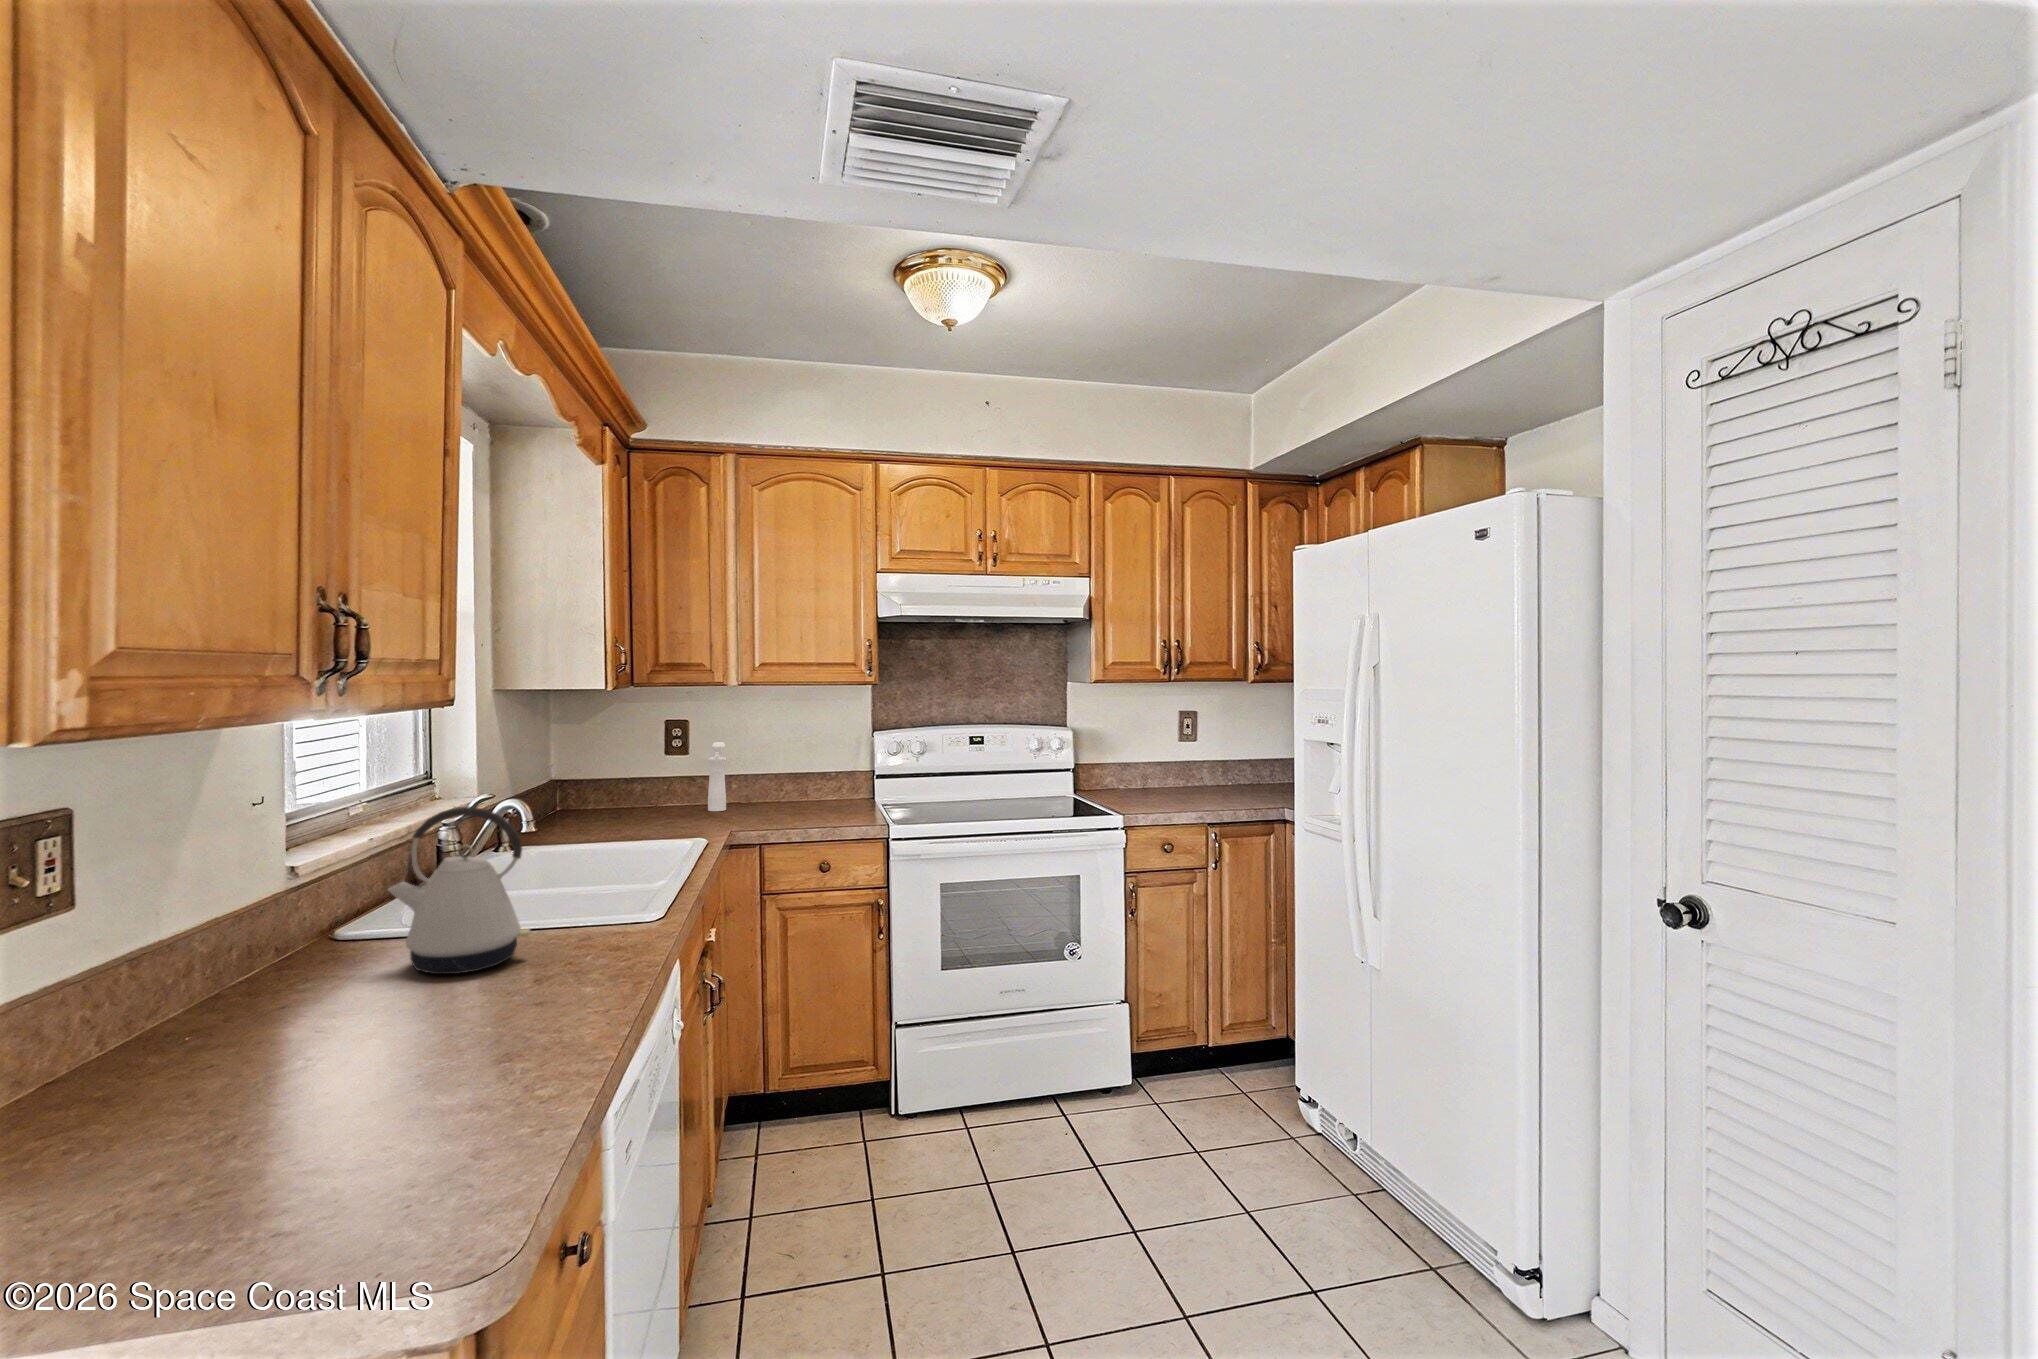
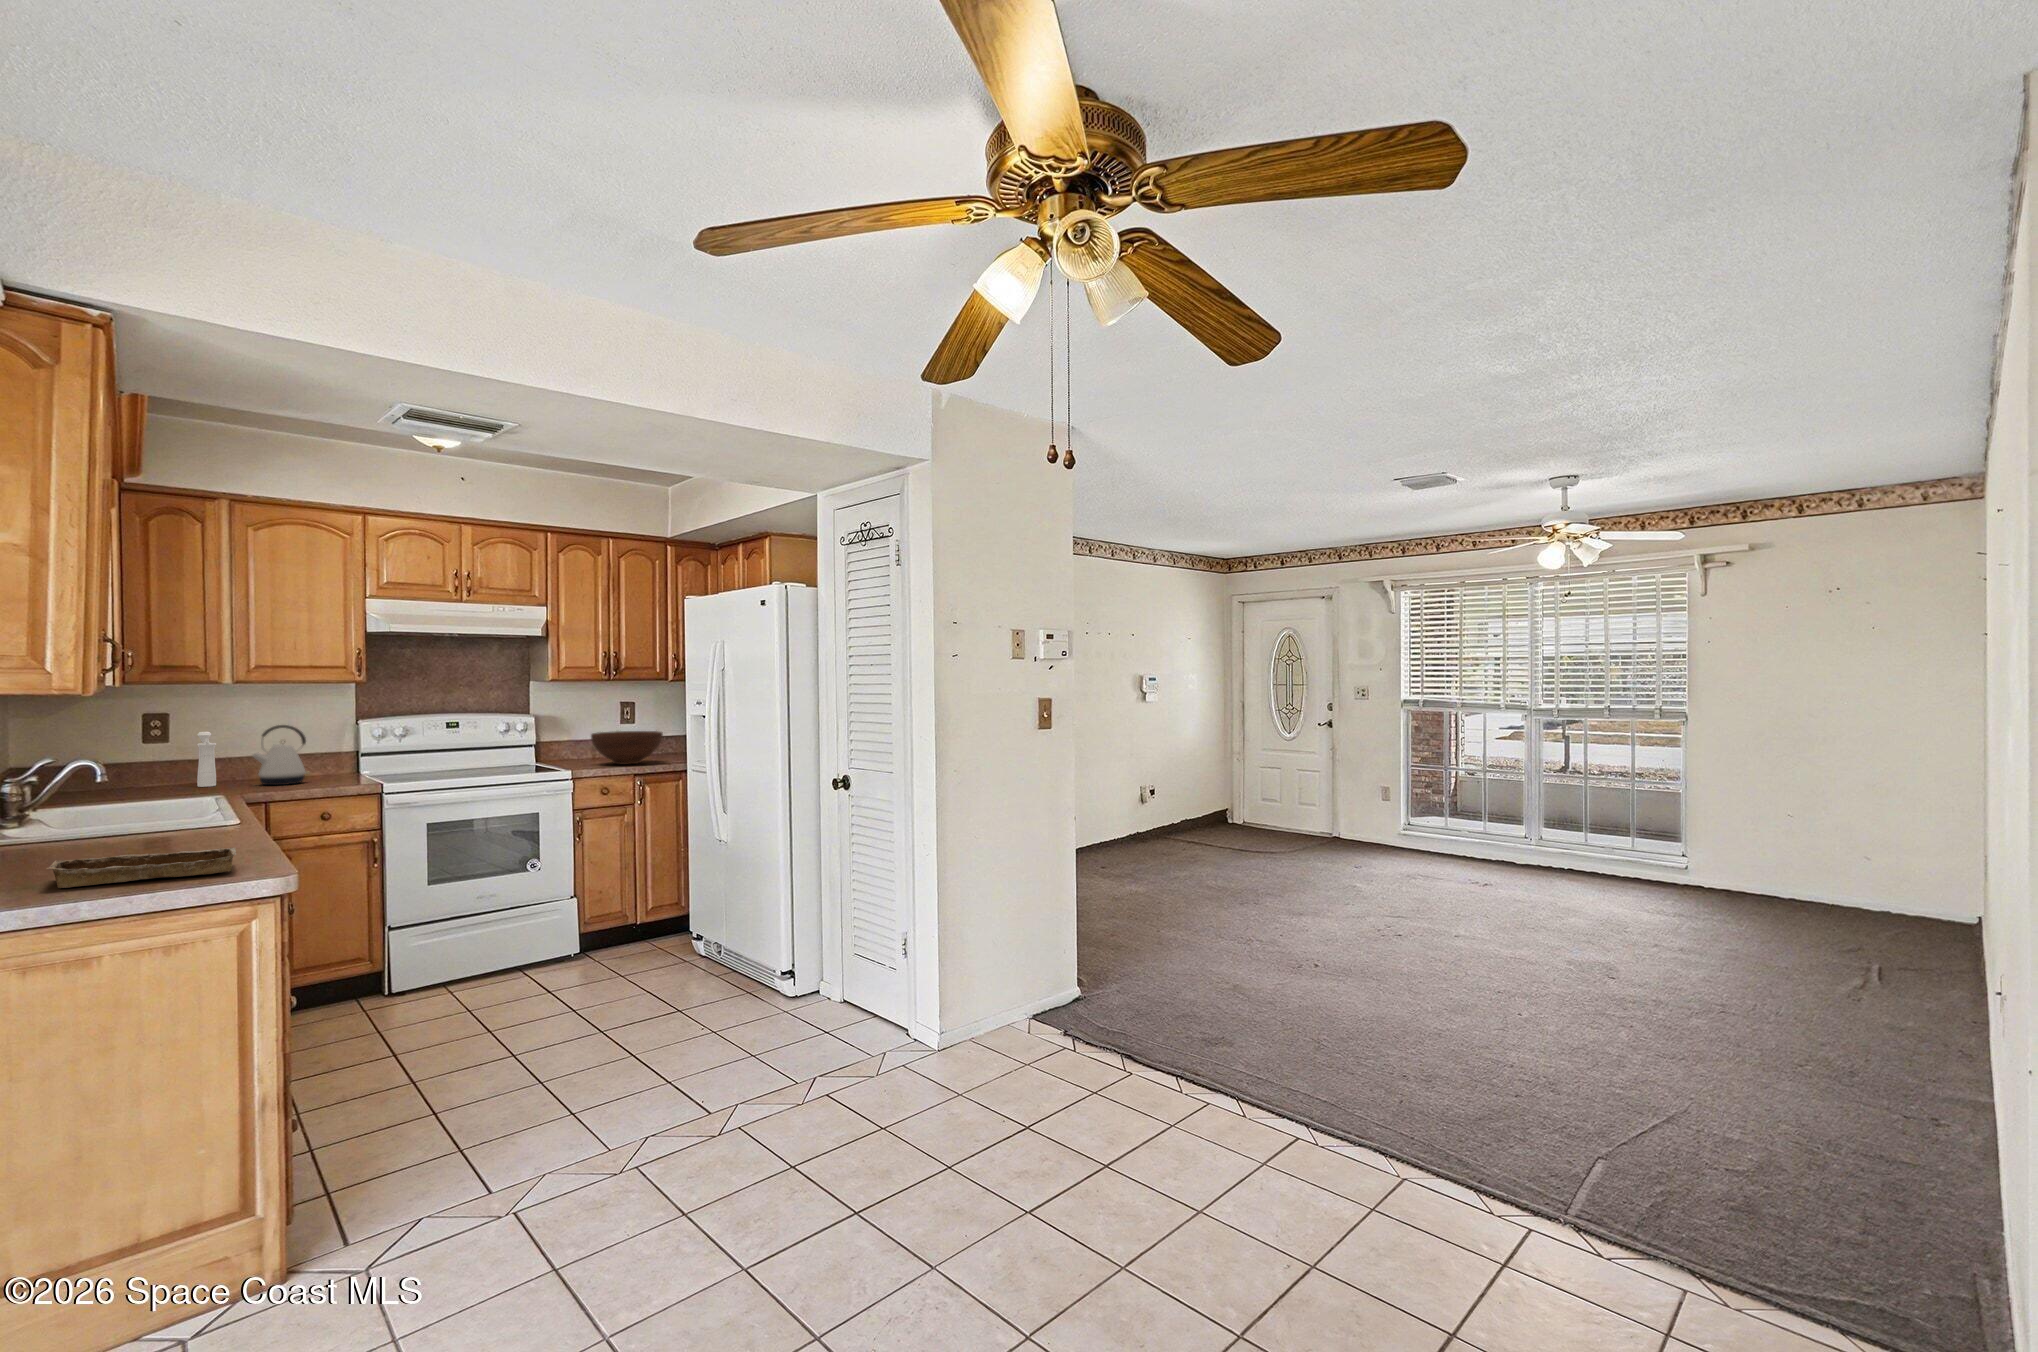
fruit bowl: none [1145,754,1243,805] -> present [591,731,663,764]
kettle: present [388,807,530,974] -> present [252,725,308,785]
tray: none [166,1042,552,1149] -> present [46,848,236,888]

